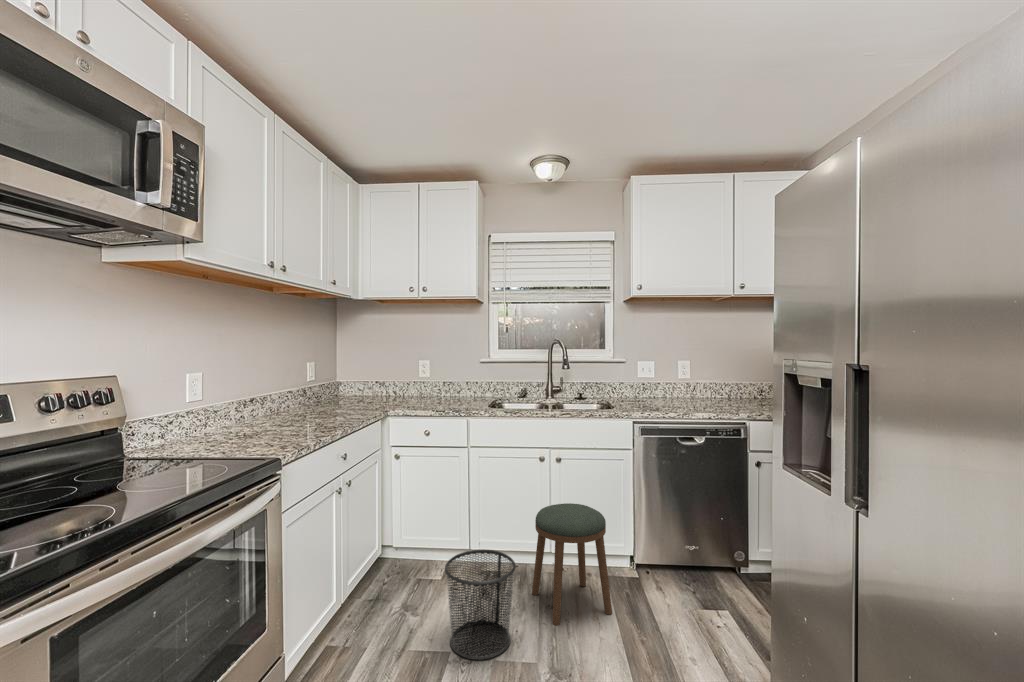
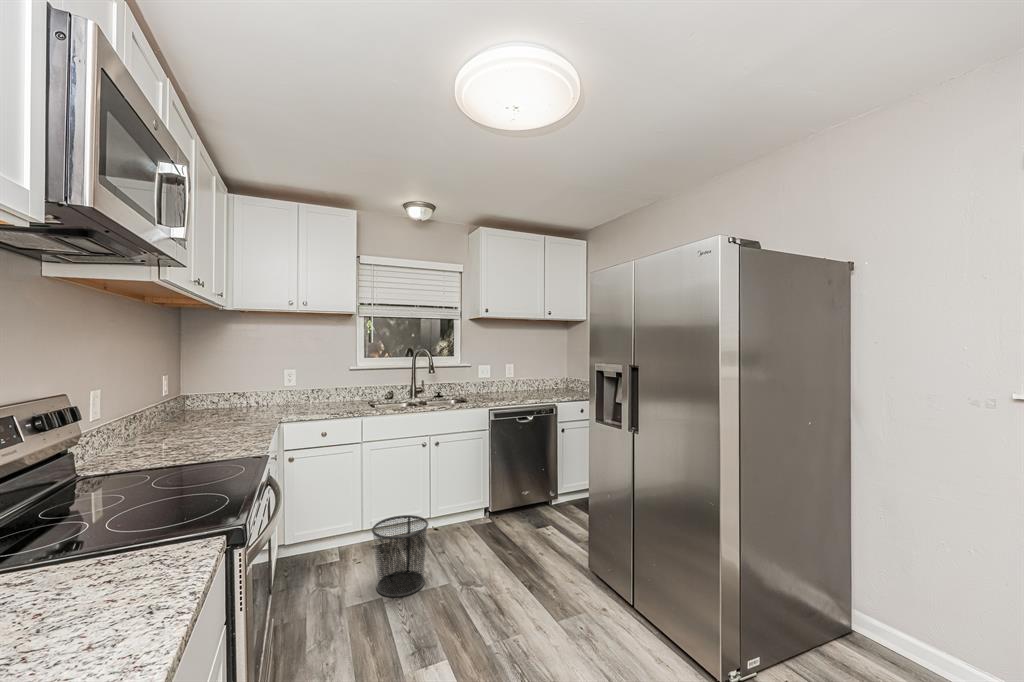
stool: present [532,503,612,625] -> none [422,473,486,562]

